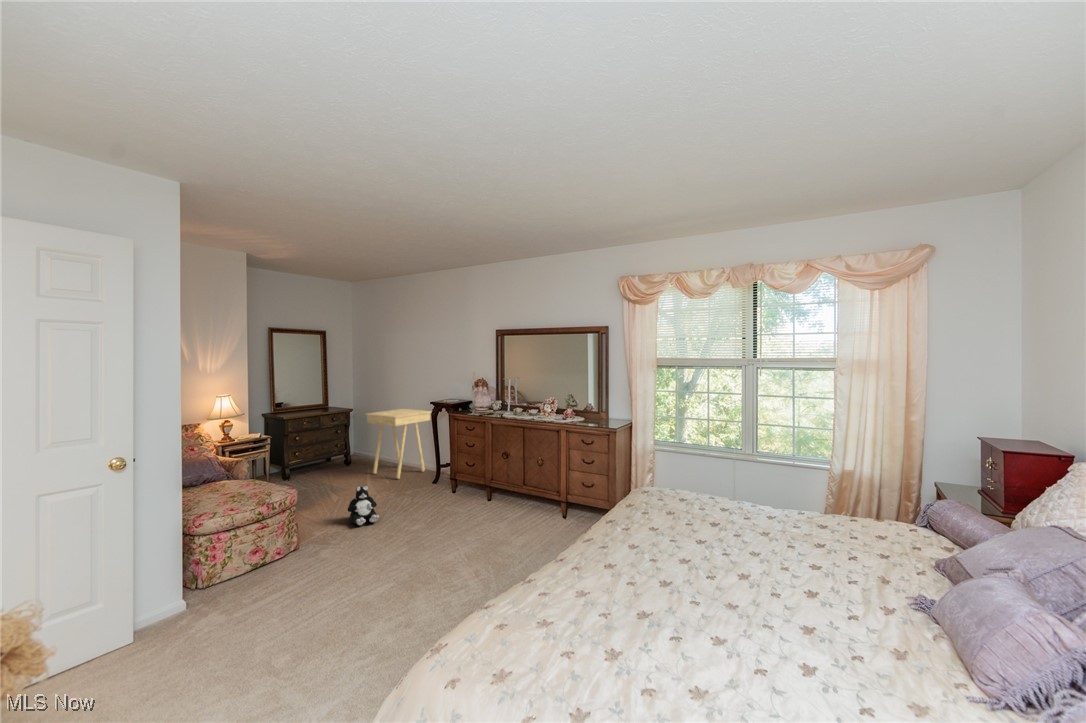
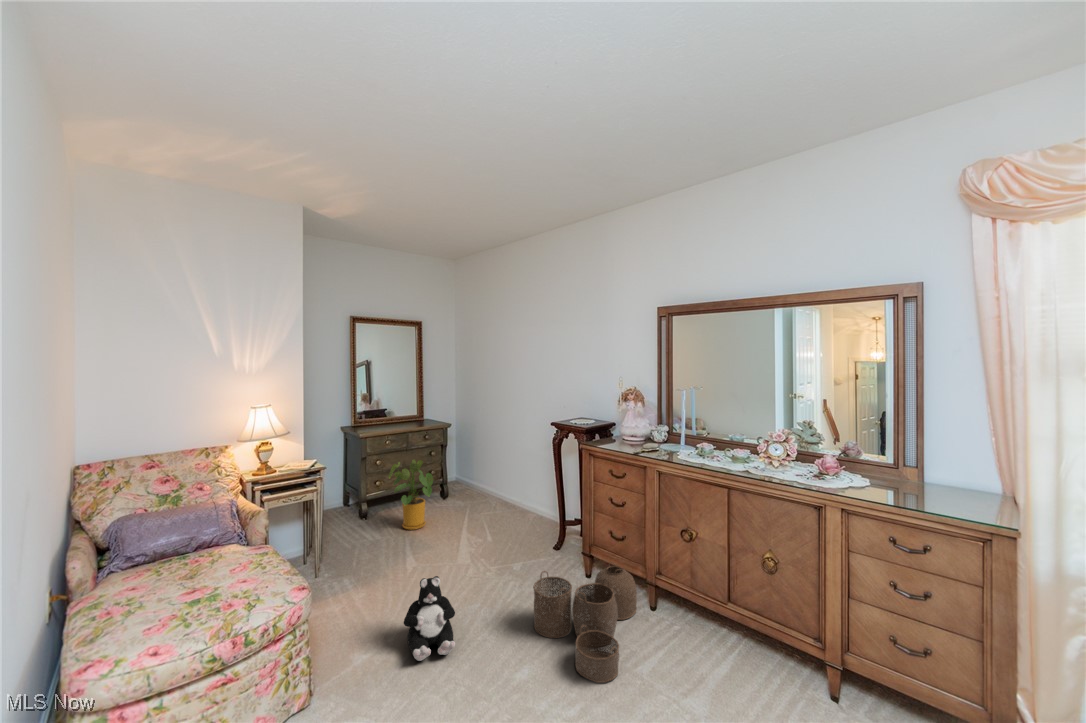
side table: present [366,409,431,479] -> none [462,427,553,535]
house plant: none [309,434,347,482] -> present [388,460,434,530]
woven basket: none [421,476,480,523] -> present [533,562,637,683]

